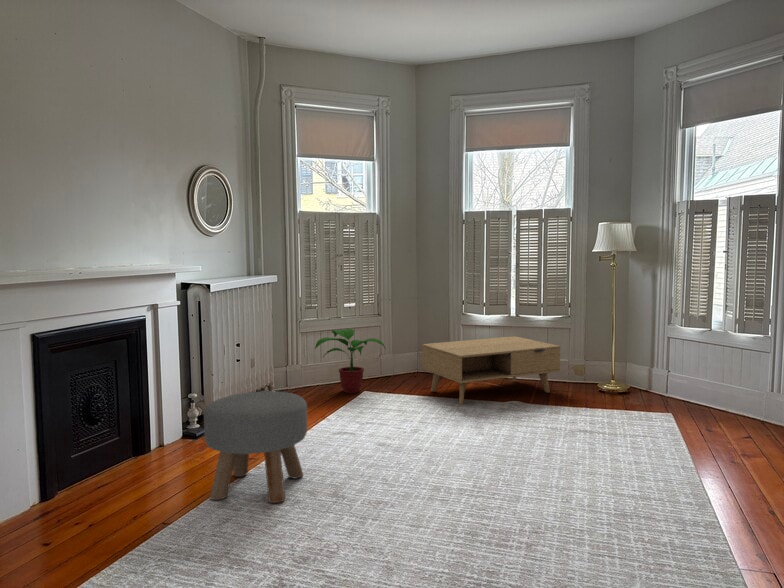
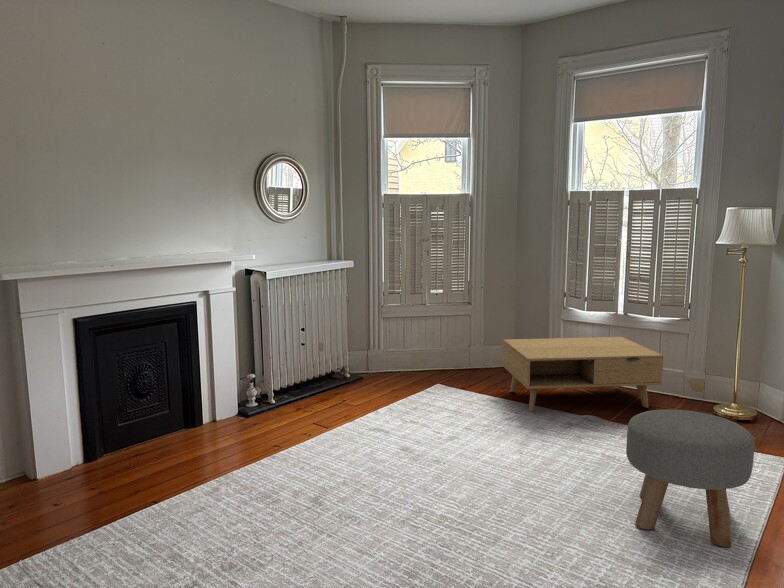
potted plant: present [315,329,386,393] -> none [386,316,462,384]
ottoman: present [204,391,307,503] -> present [626,410,755,547]

